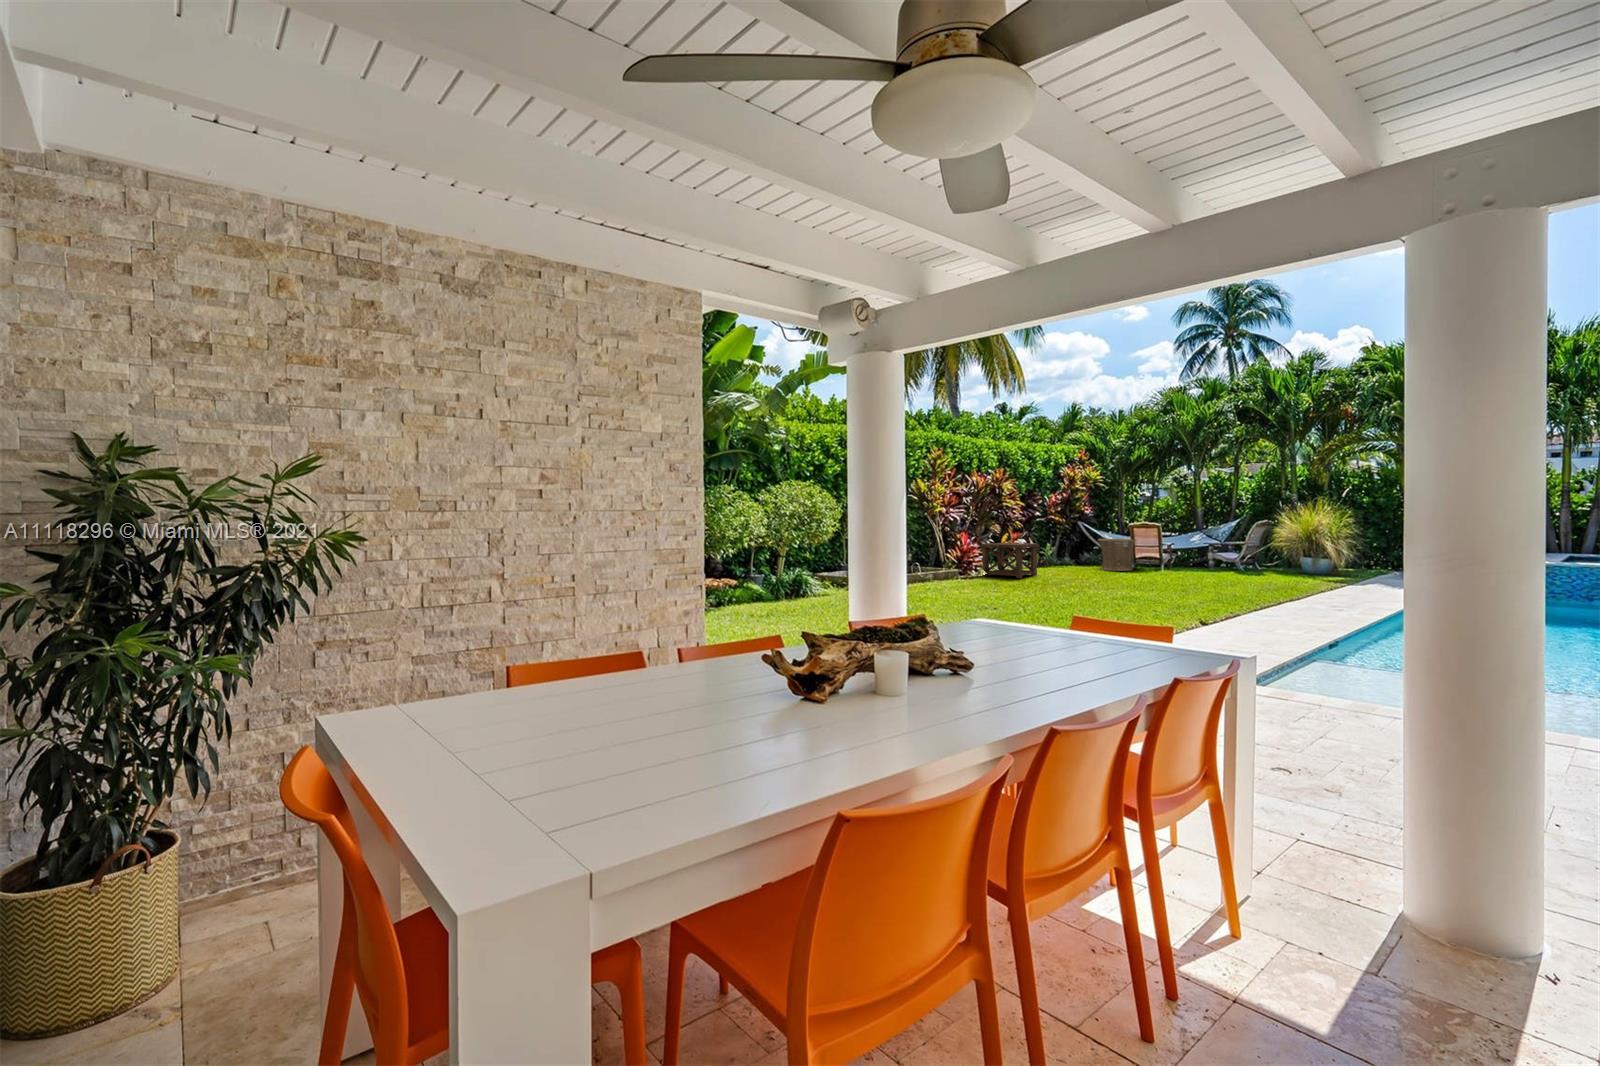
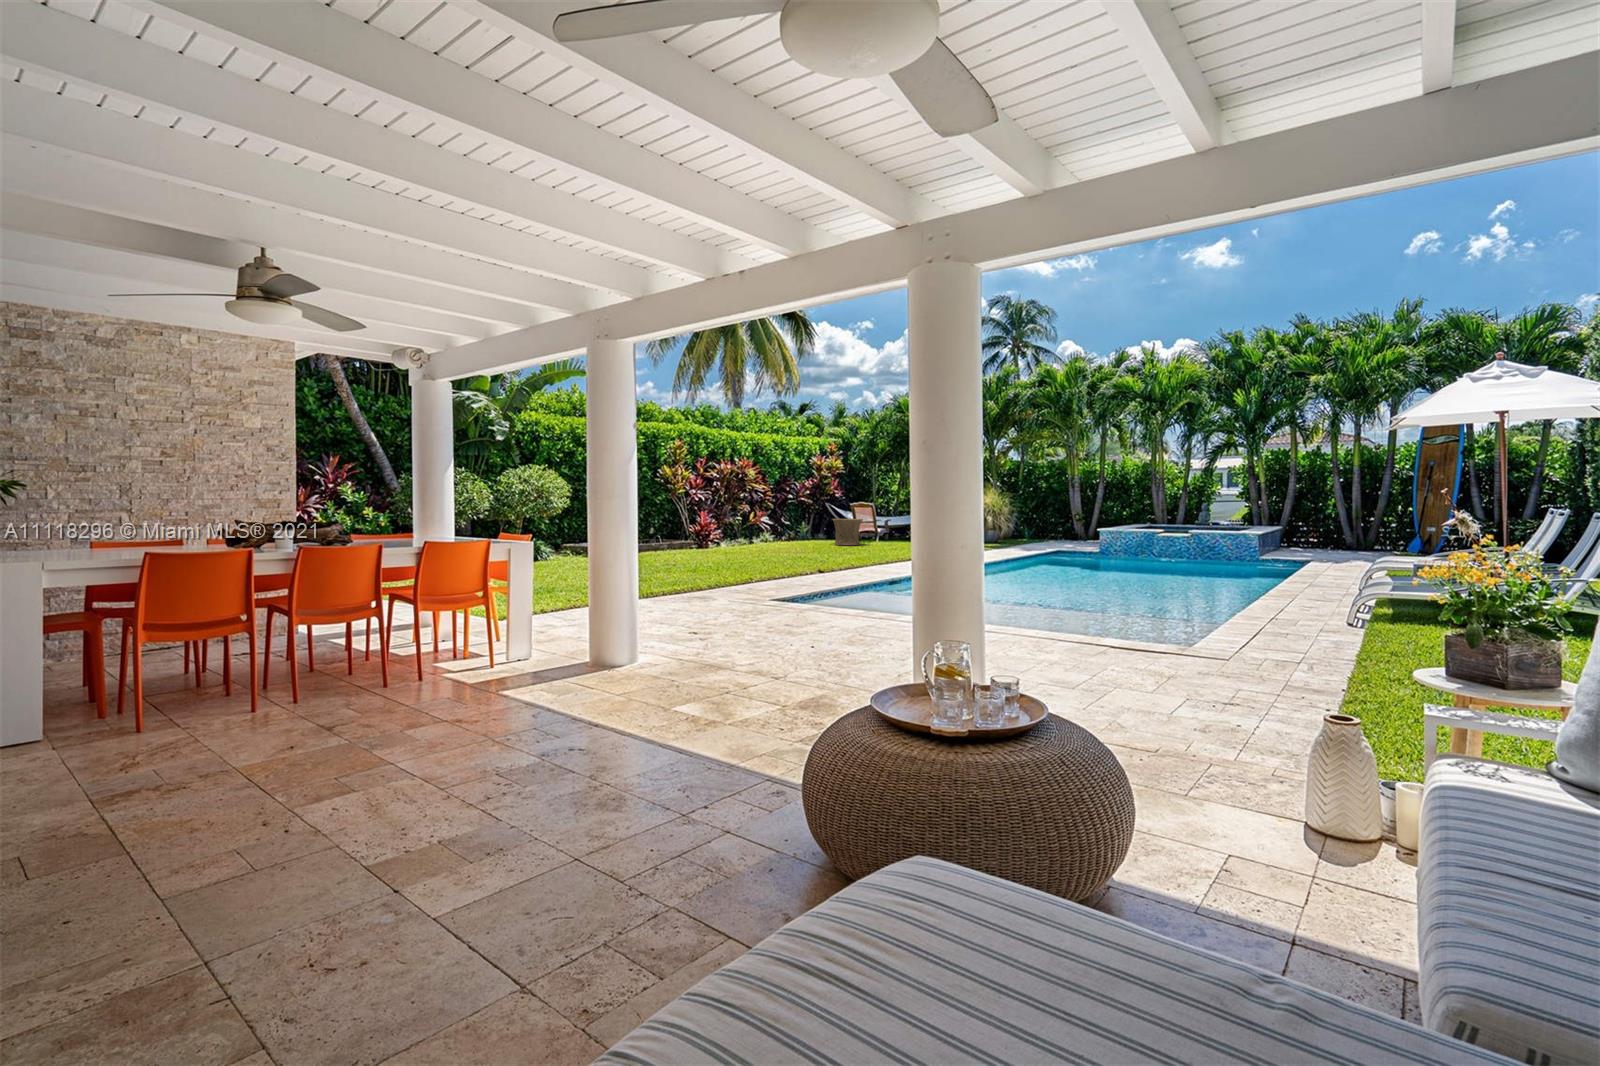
side table: present [981,543,1039,578] -> none [723,520,773,549]

